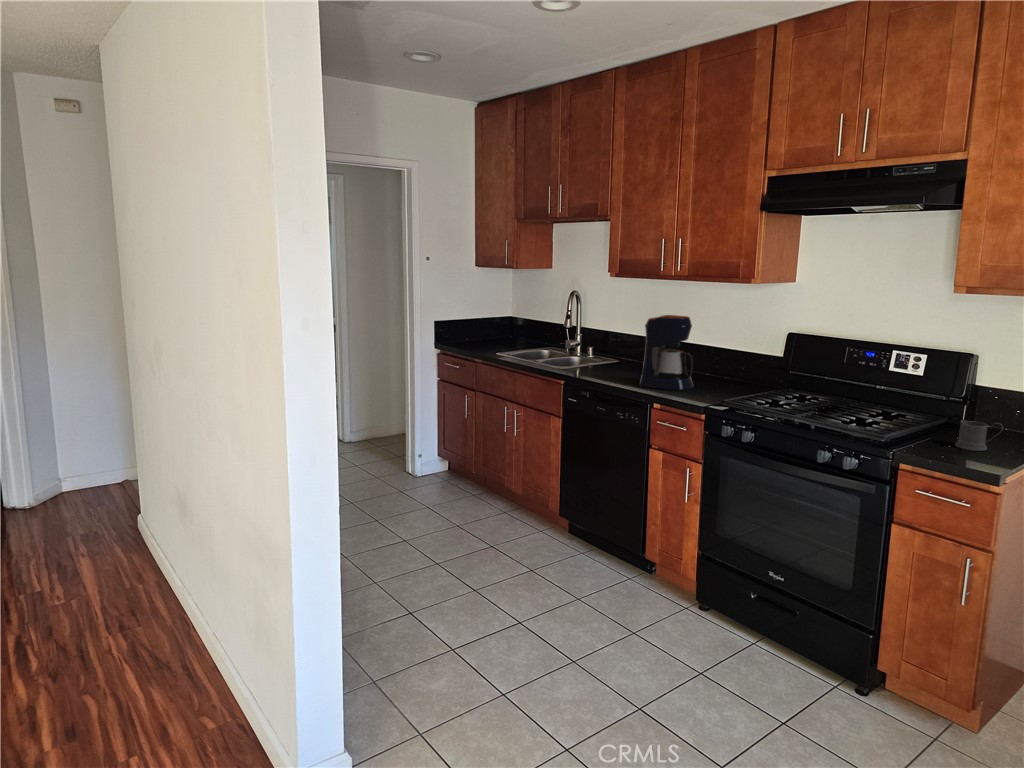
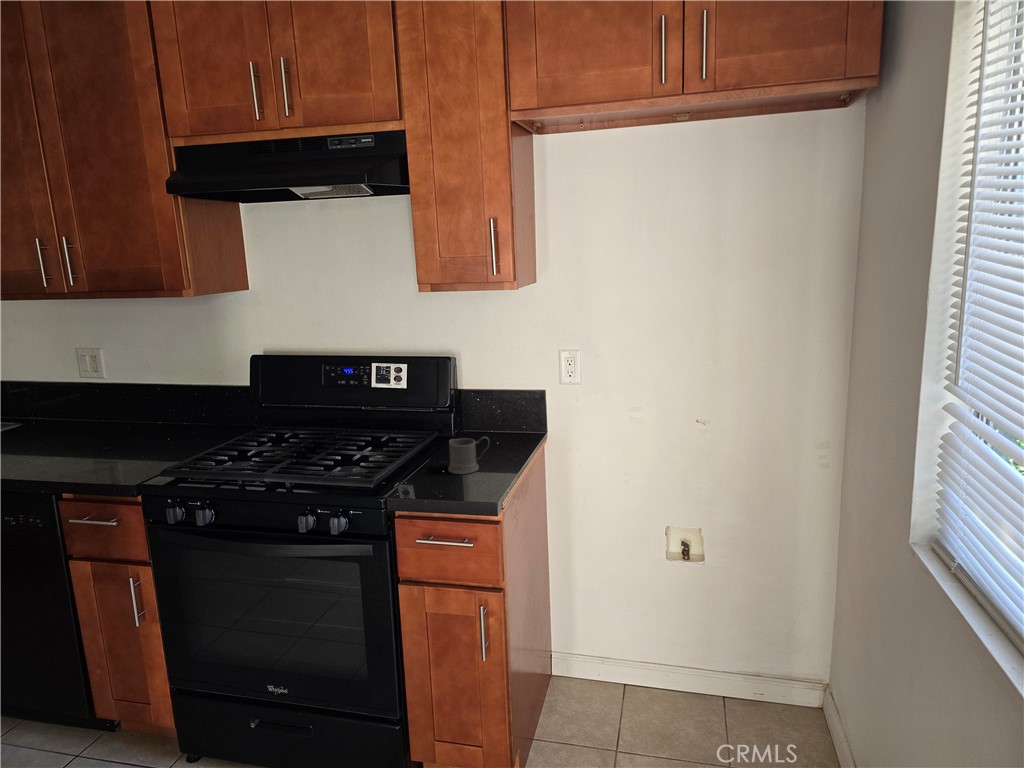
coffee maker: present [640,315,694,390] -> none [30,348,132,463]

